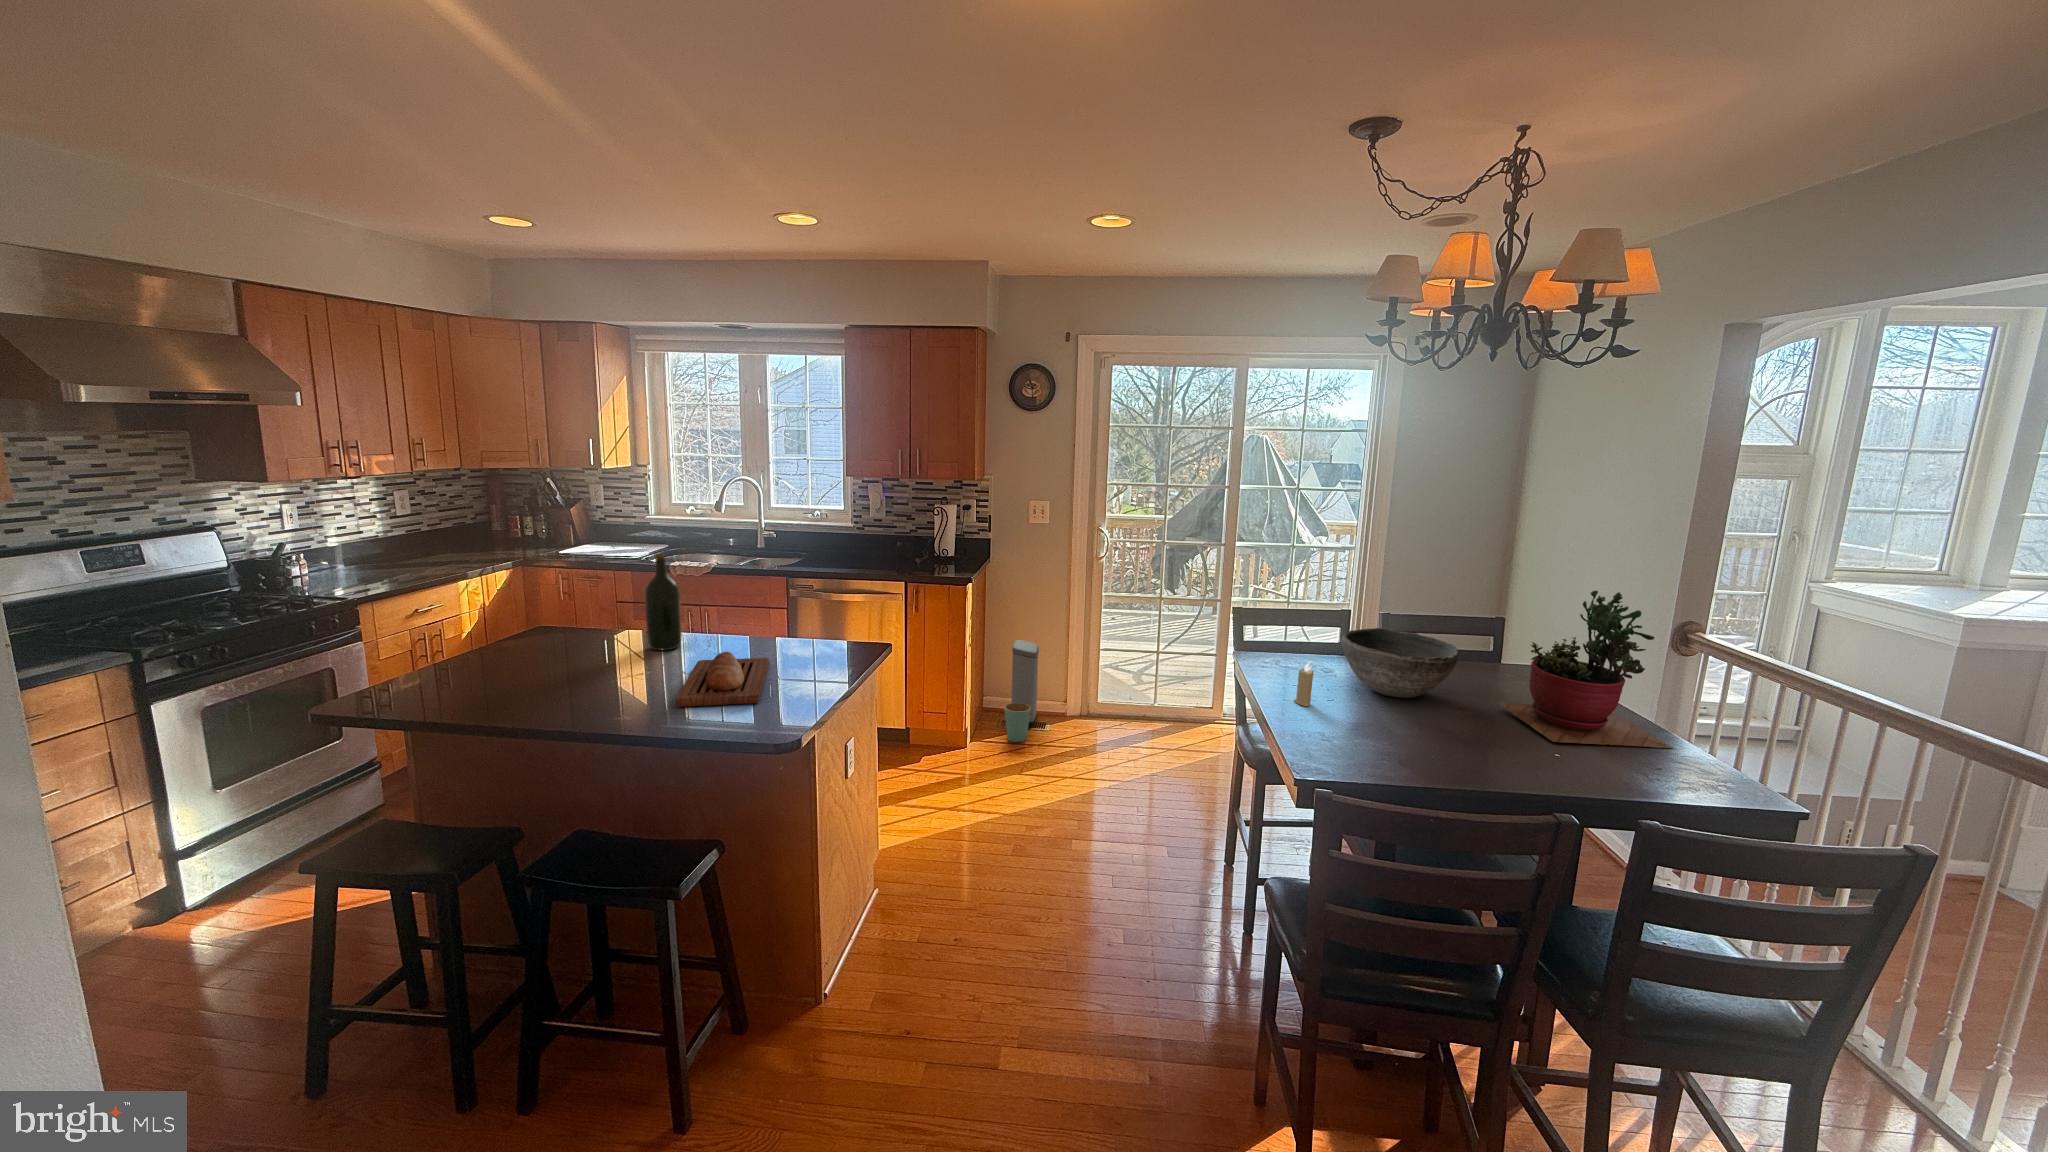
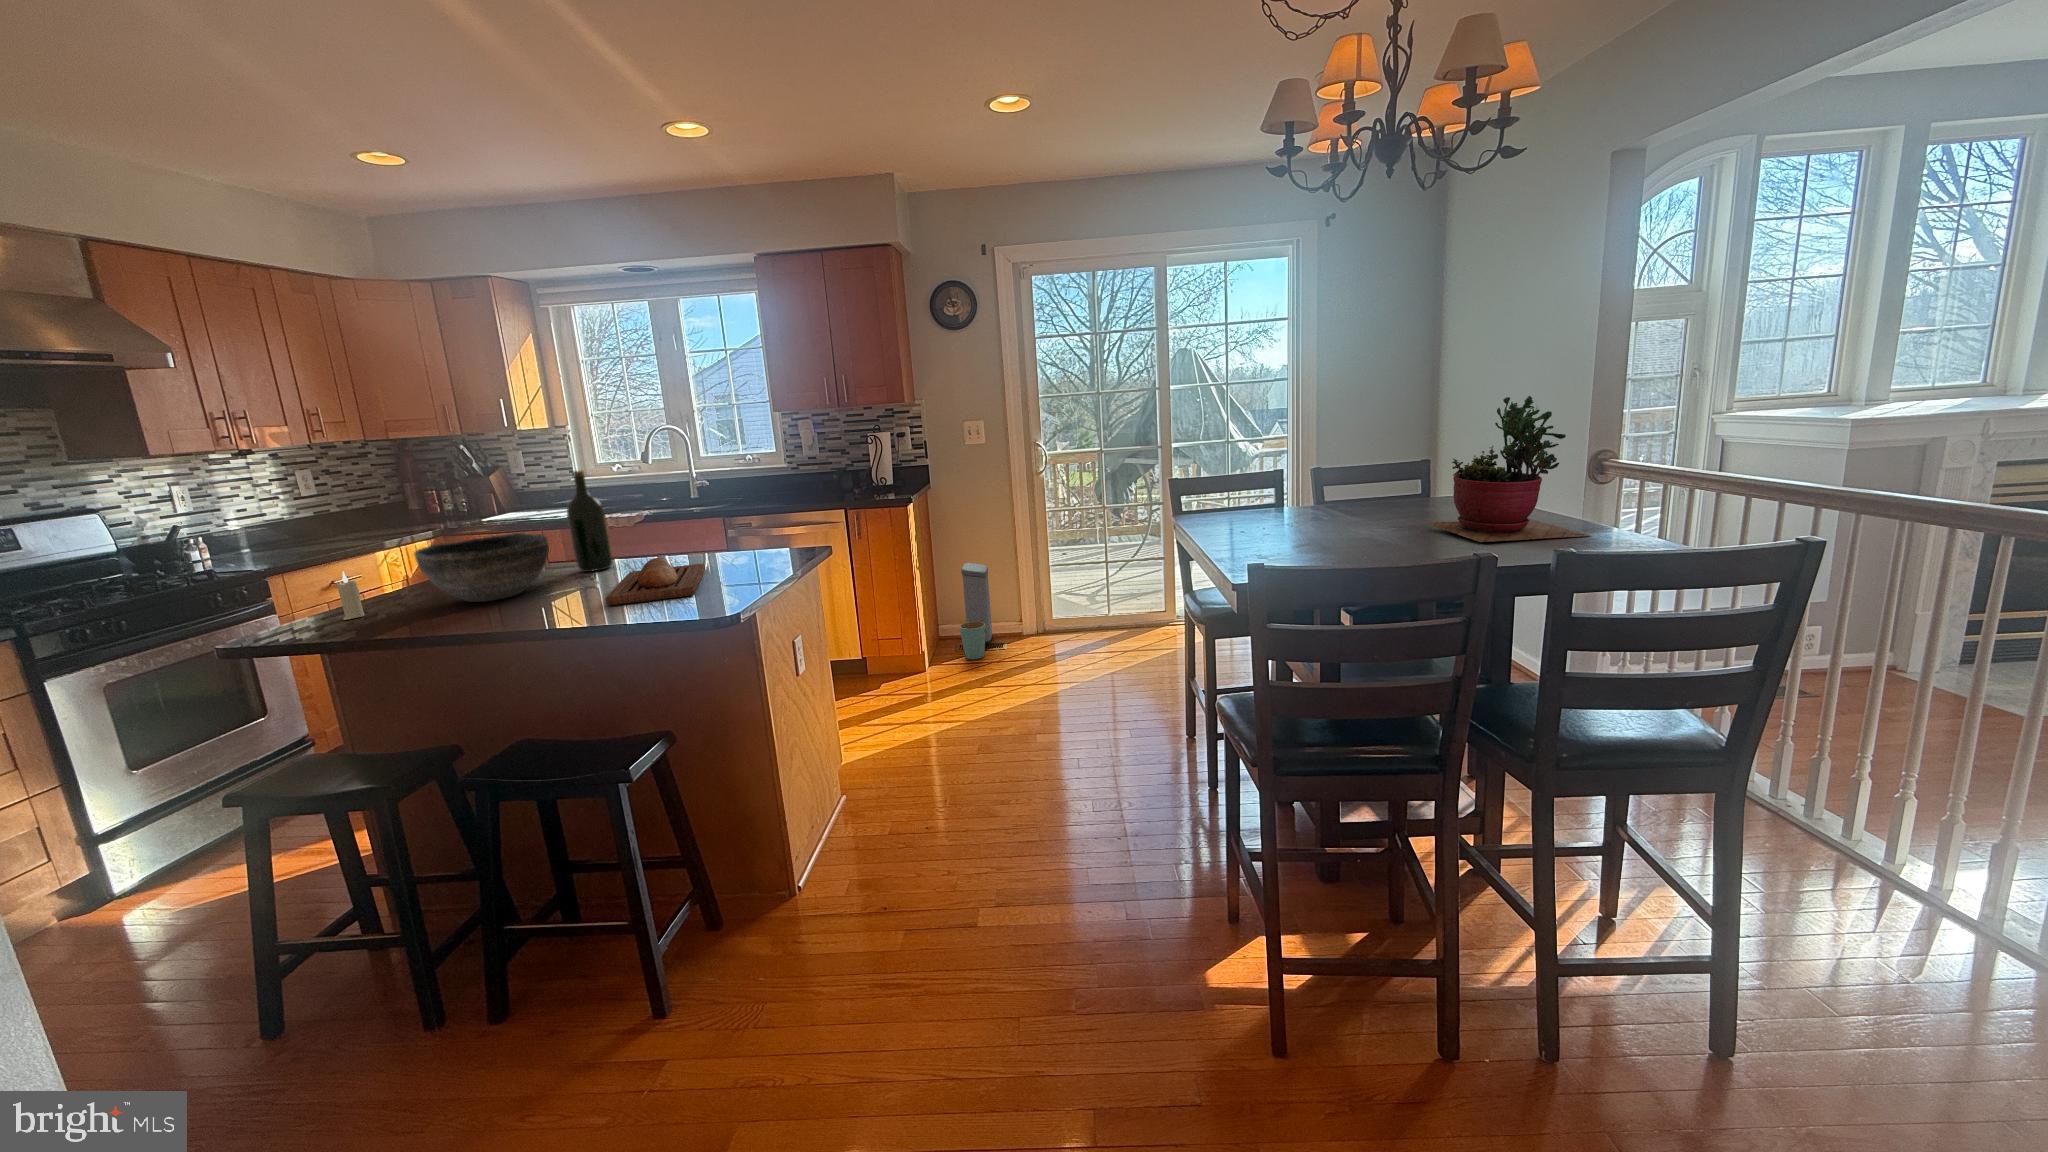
bowl: present [1342,628,1459,698] -> present [414,533,549,602]
candle: present [1294,661,1314,706] -> present [337,571,365,620]

